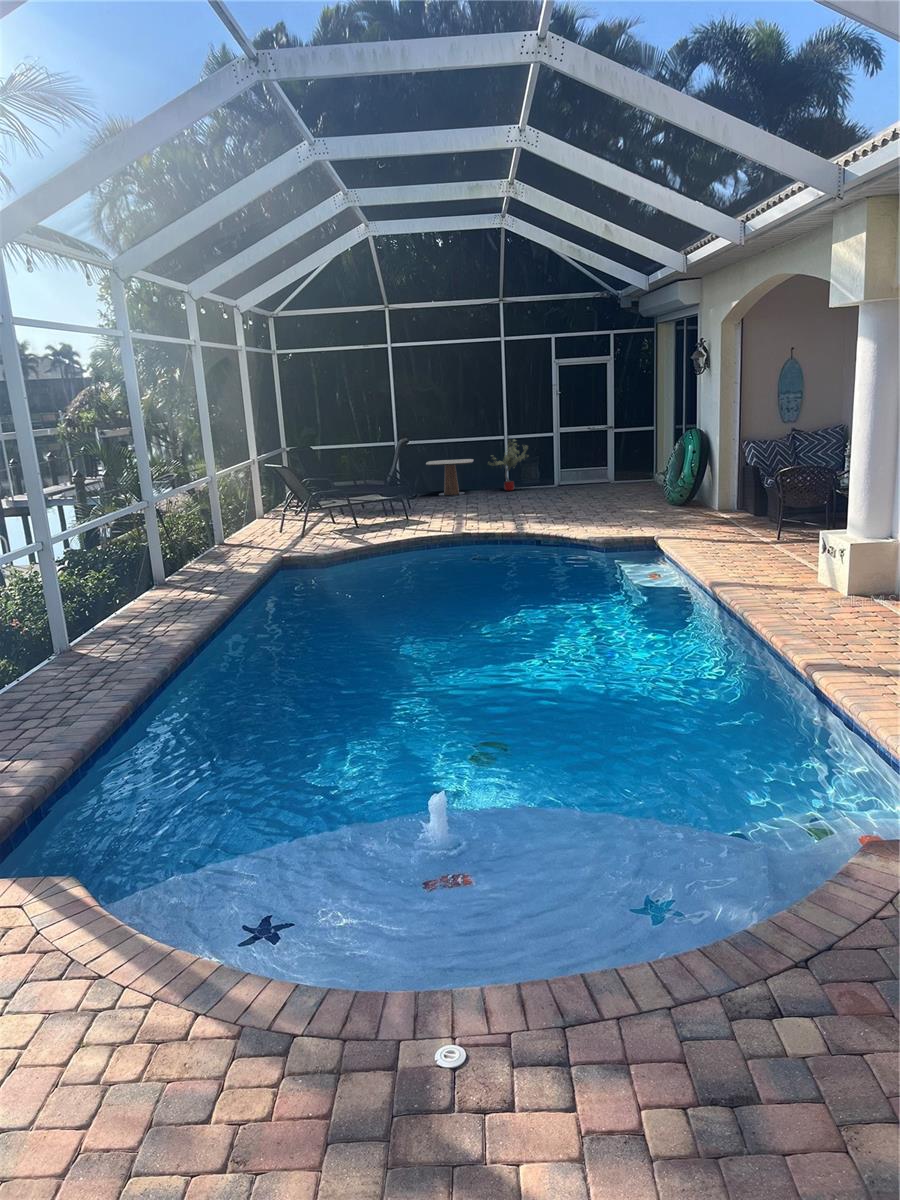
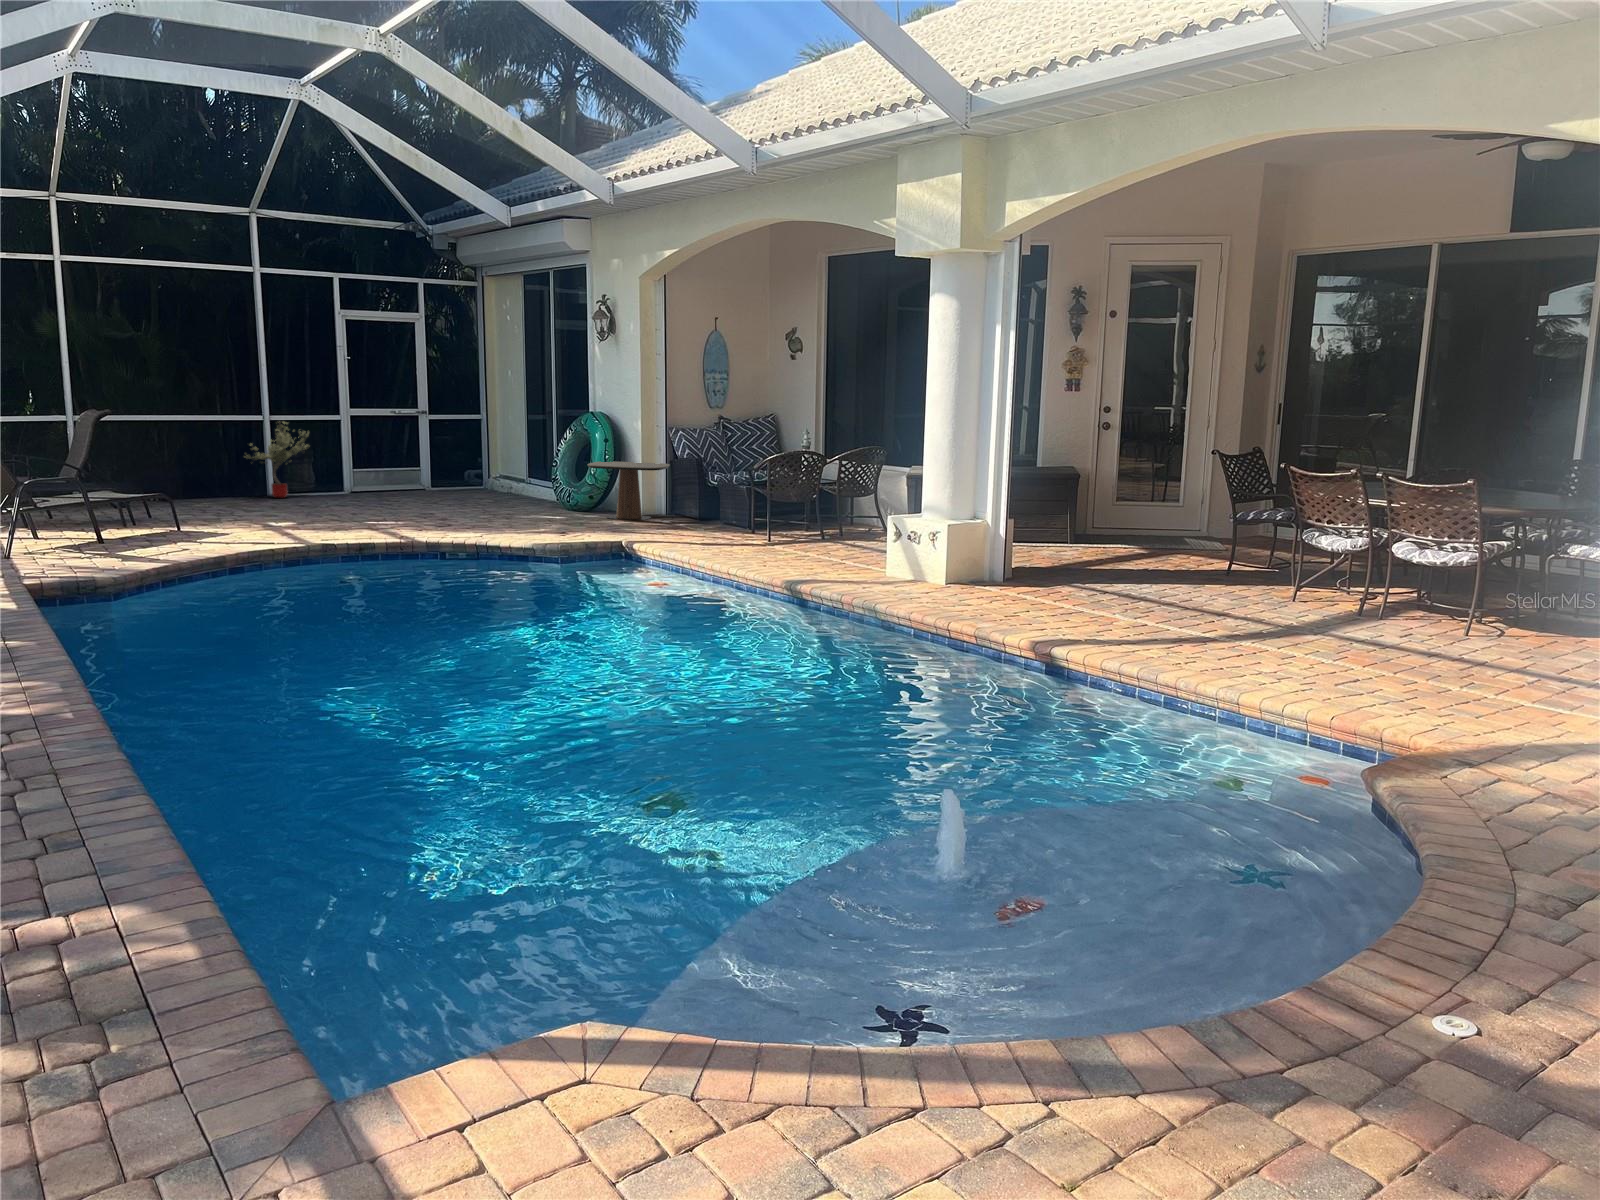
side table: present [426,459,474,496] -> present [588,461,670,520]

